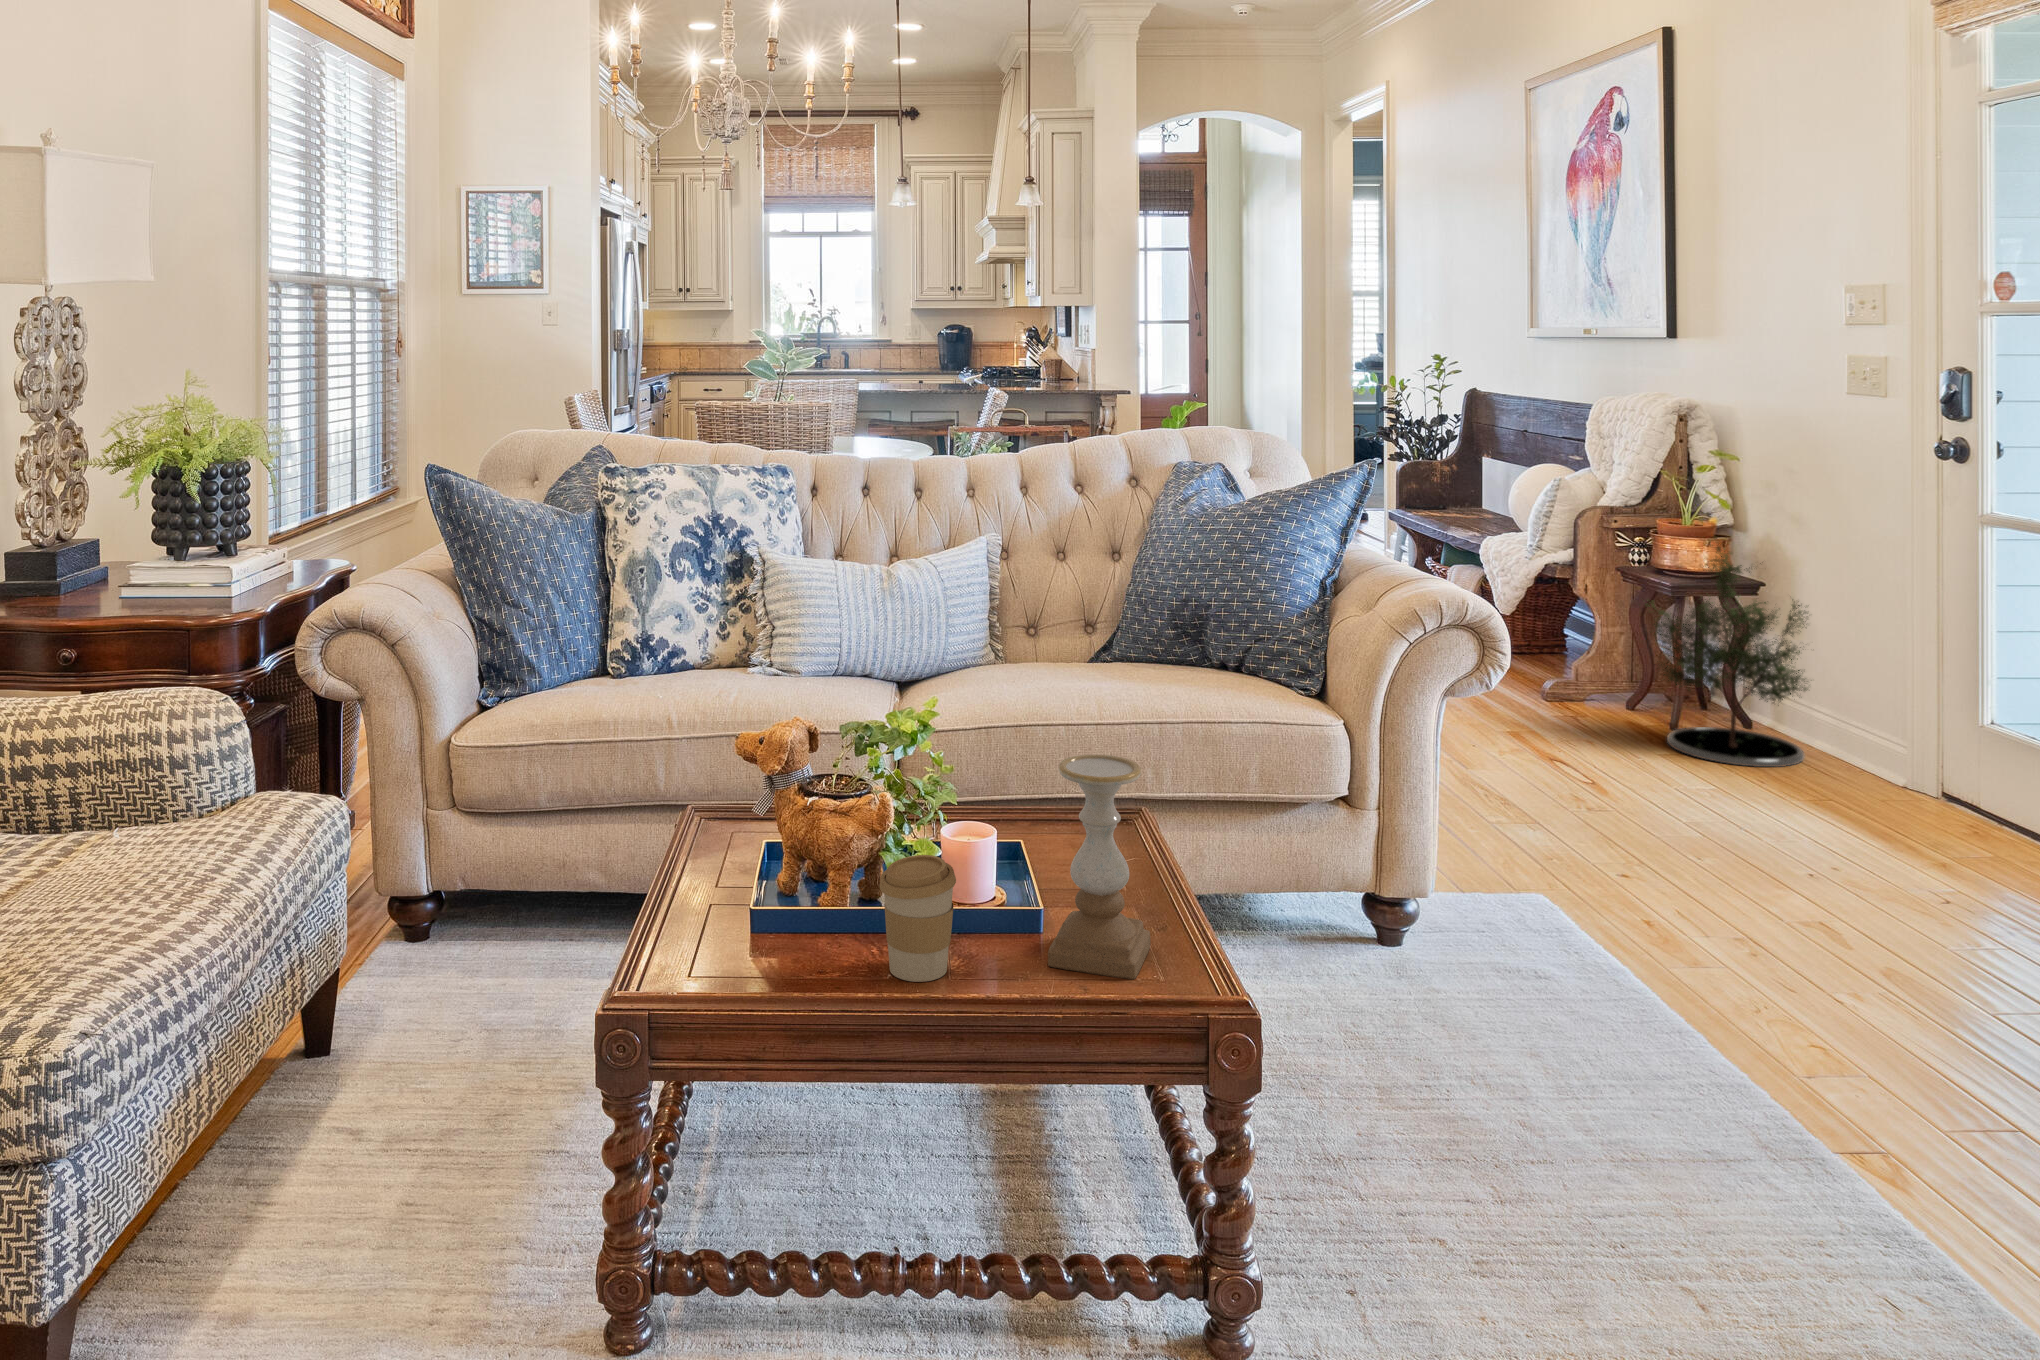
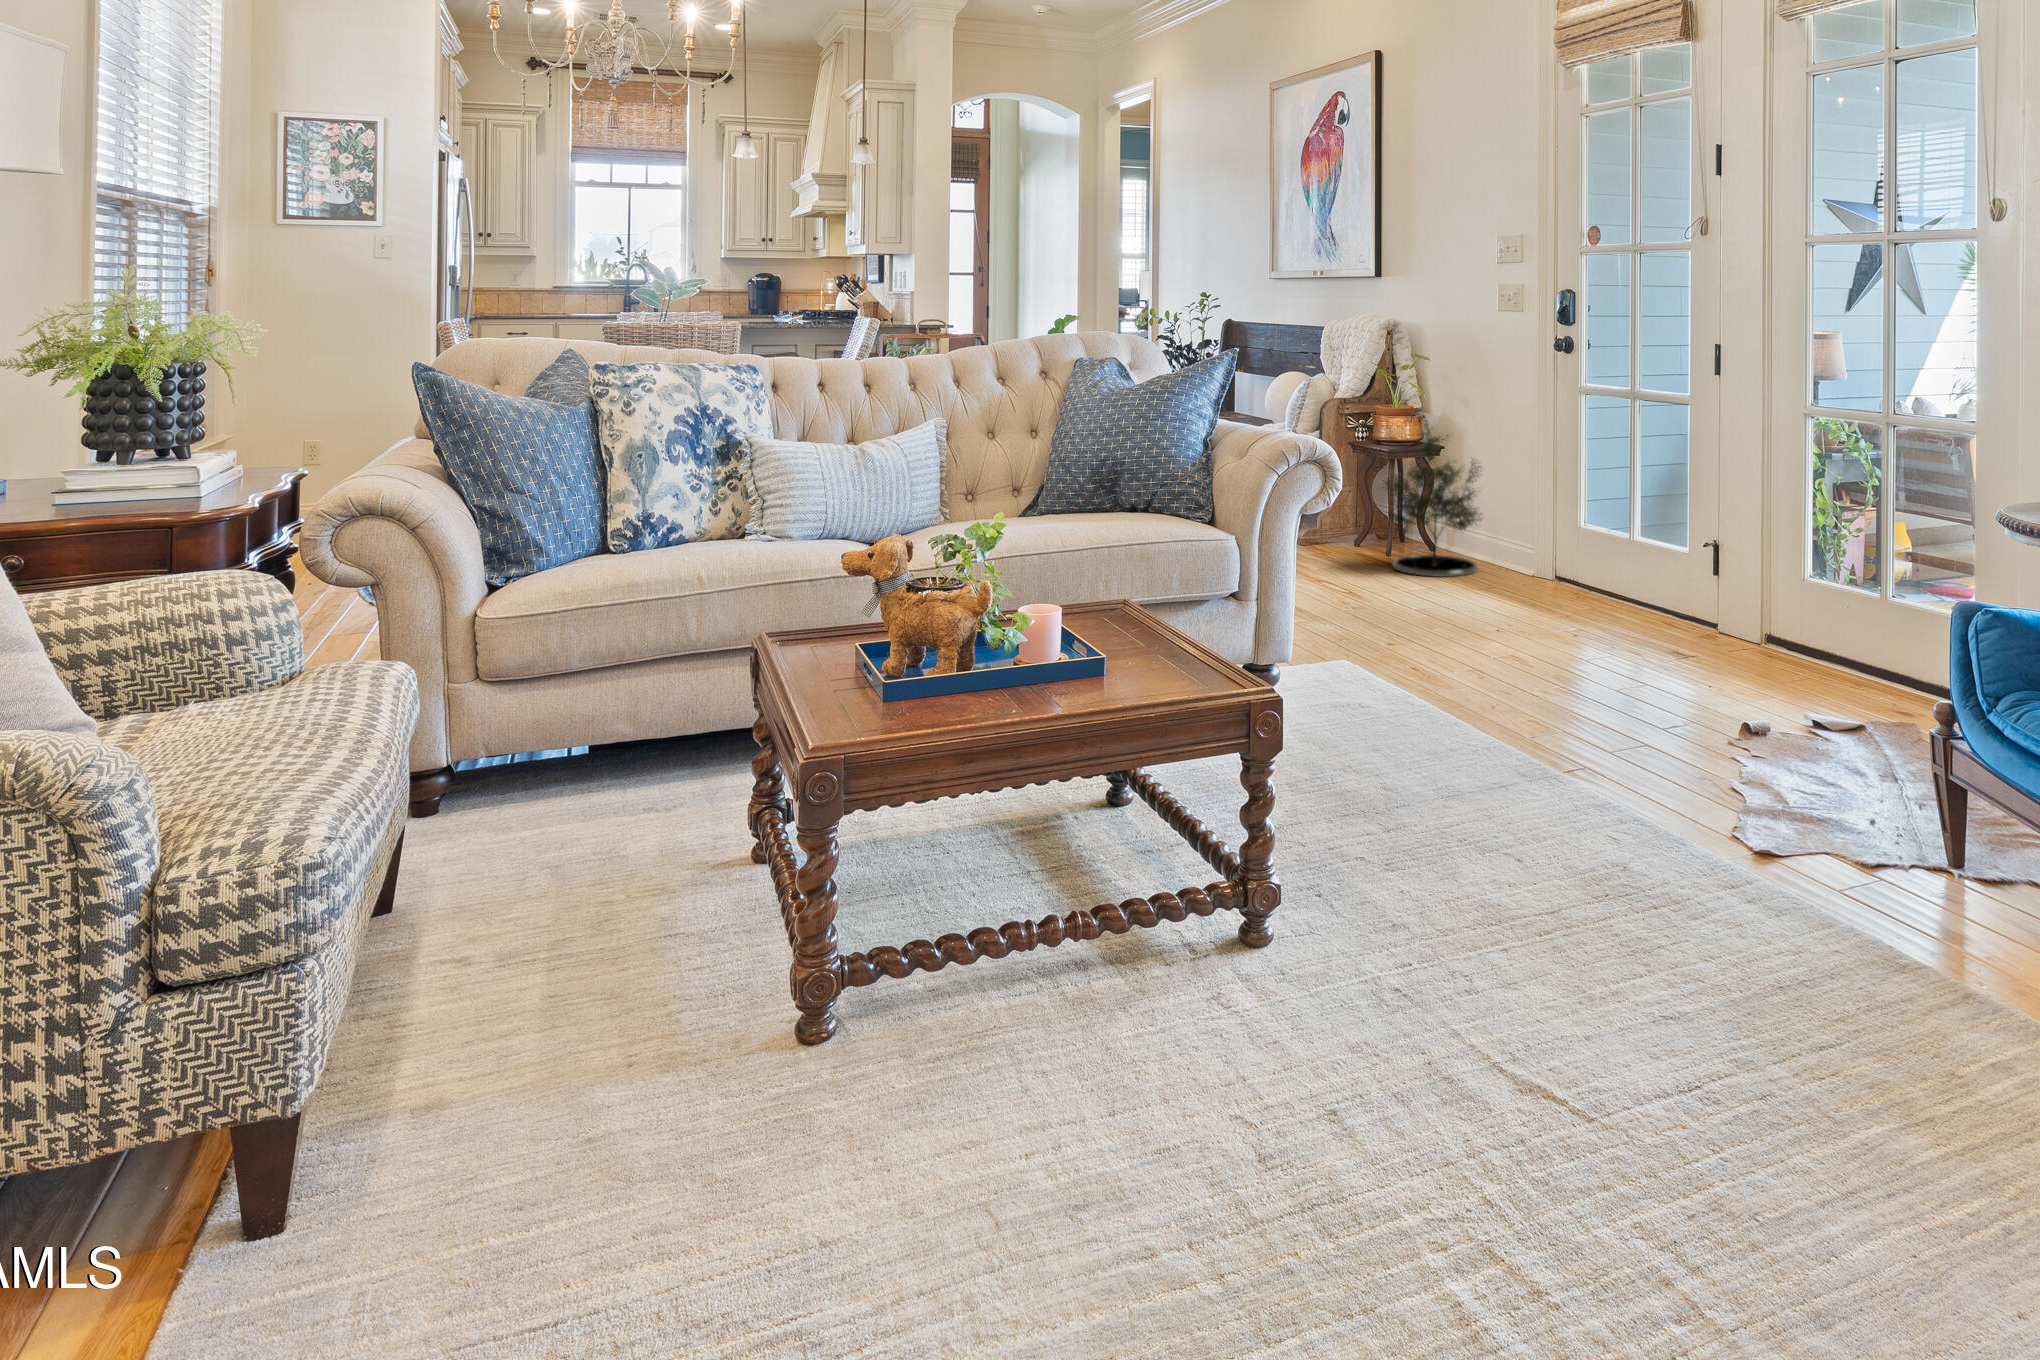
candle holder: present [1048,754,1150,979] -> none [1123,541,1189,696]
coffee cup: present [880,855,956,982] -> none [1002,623,1062,716]

